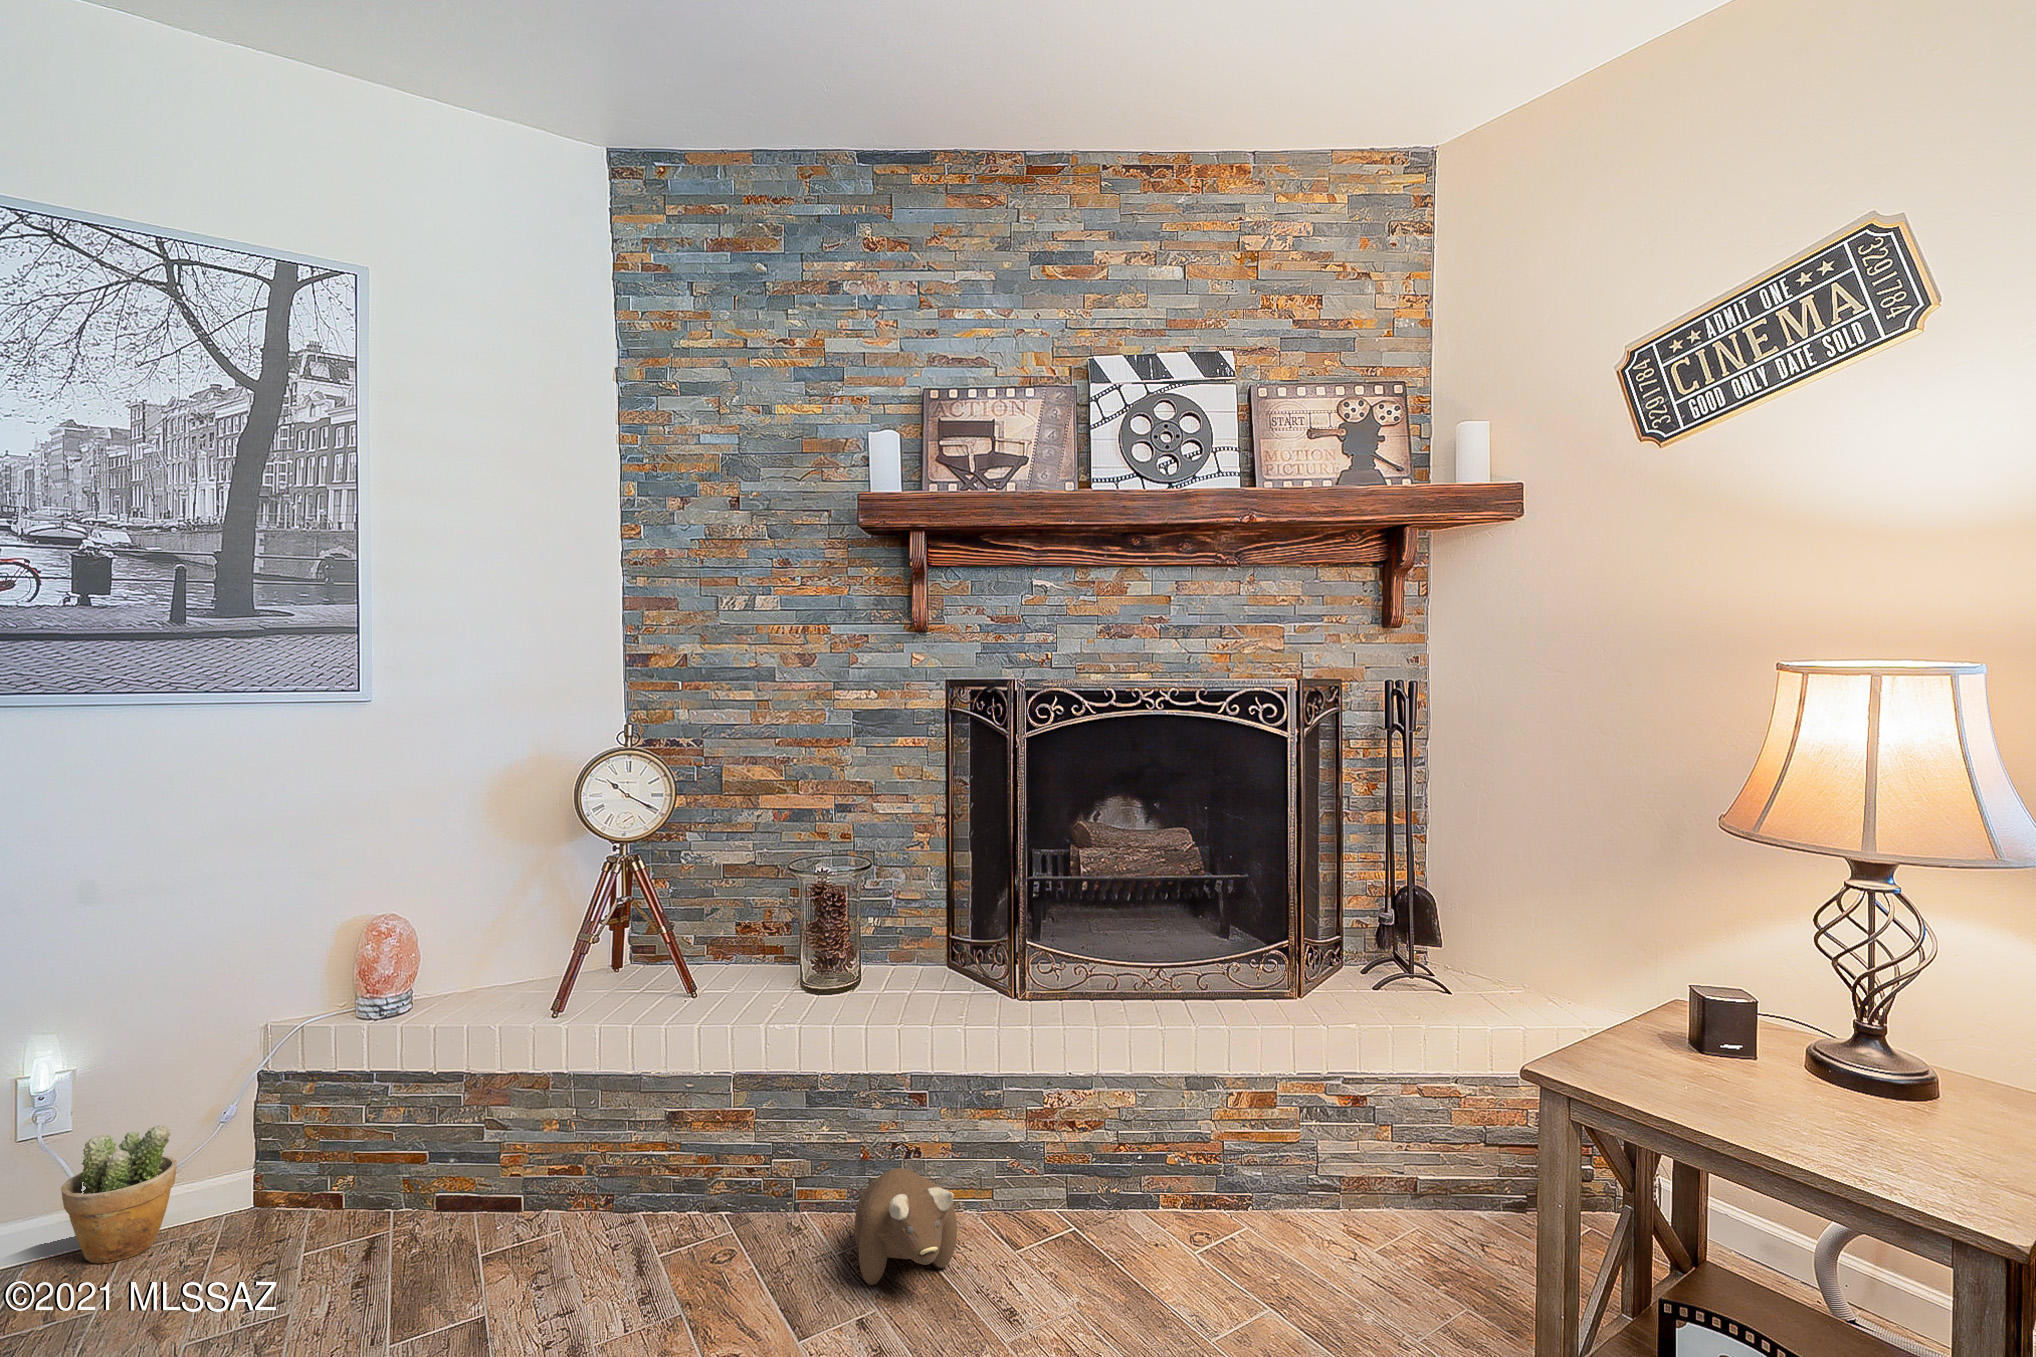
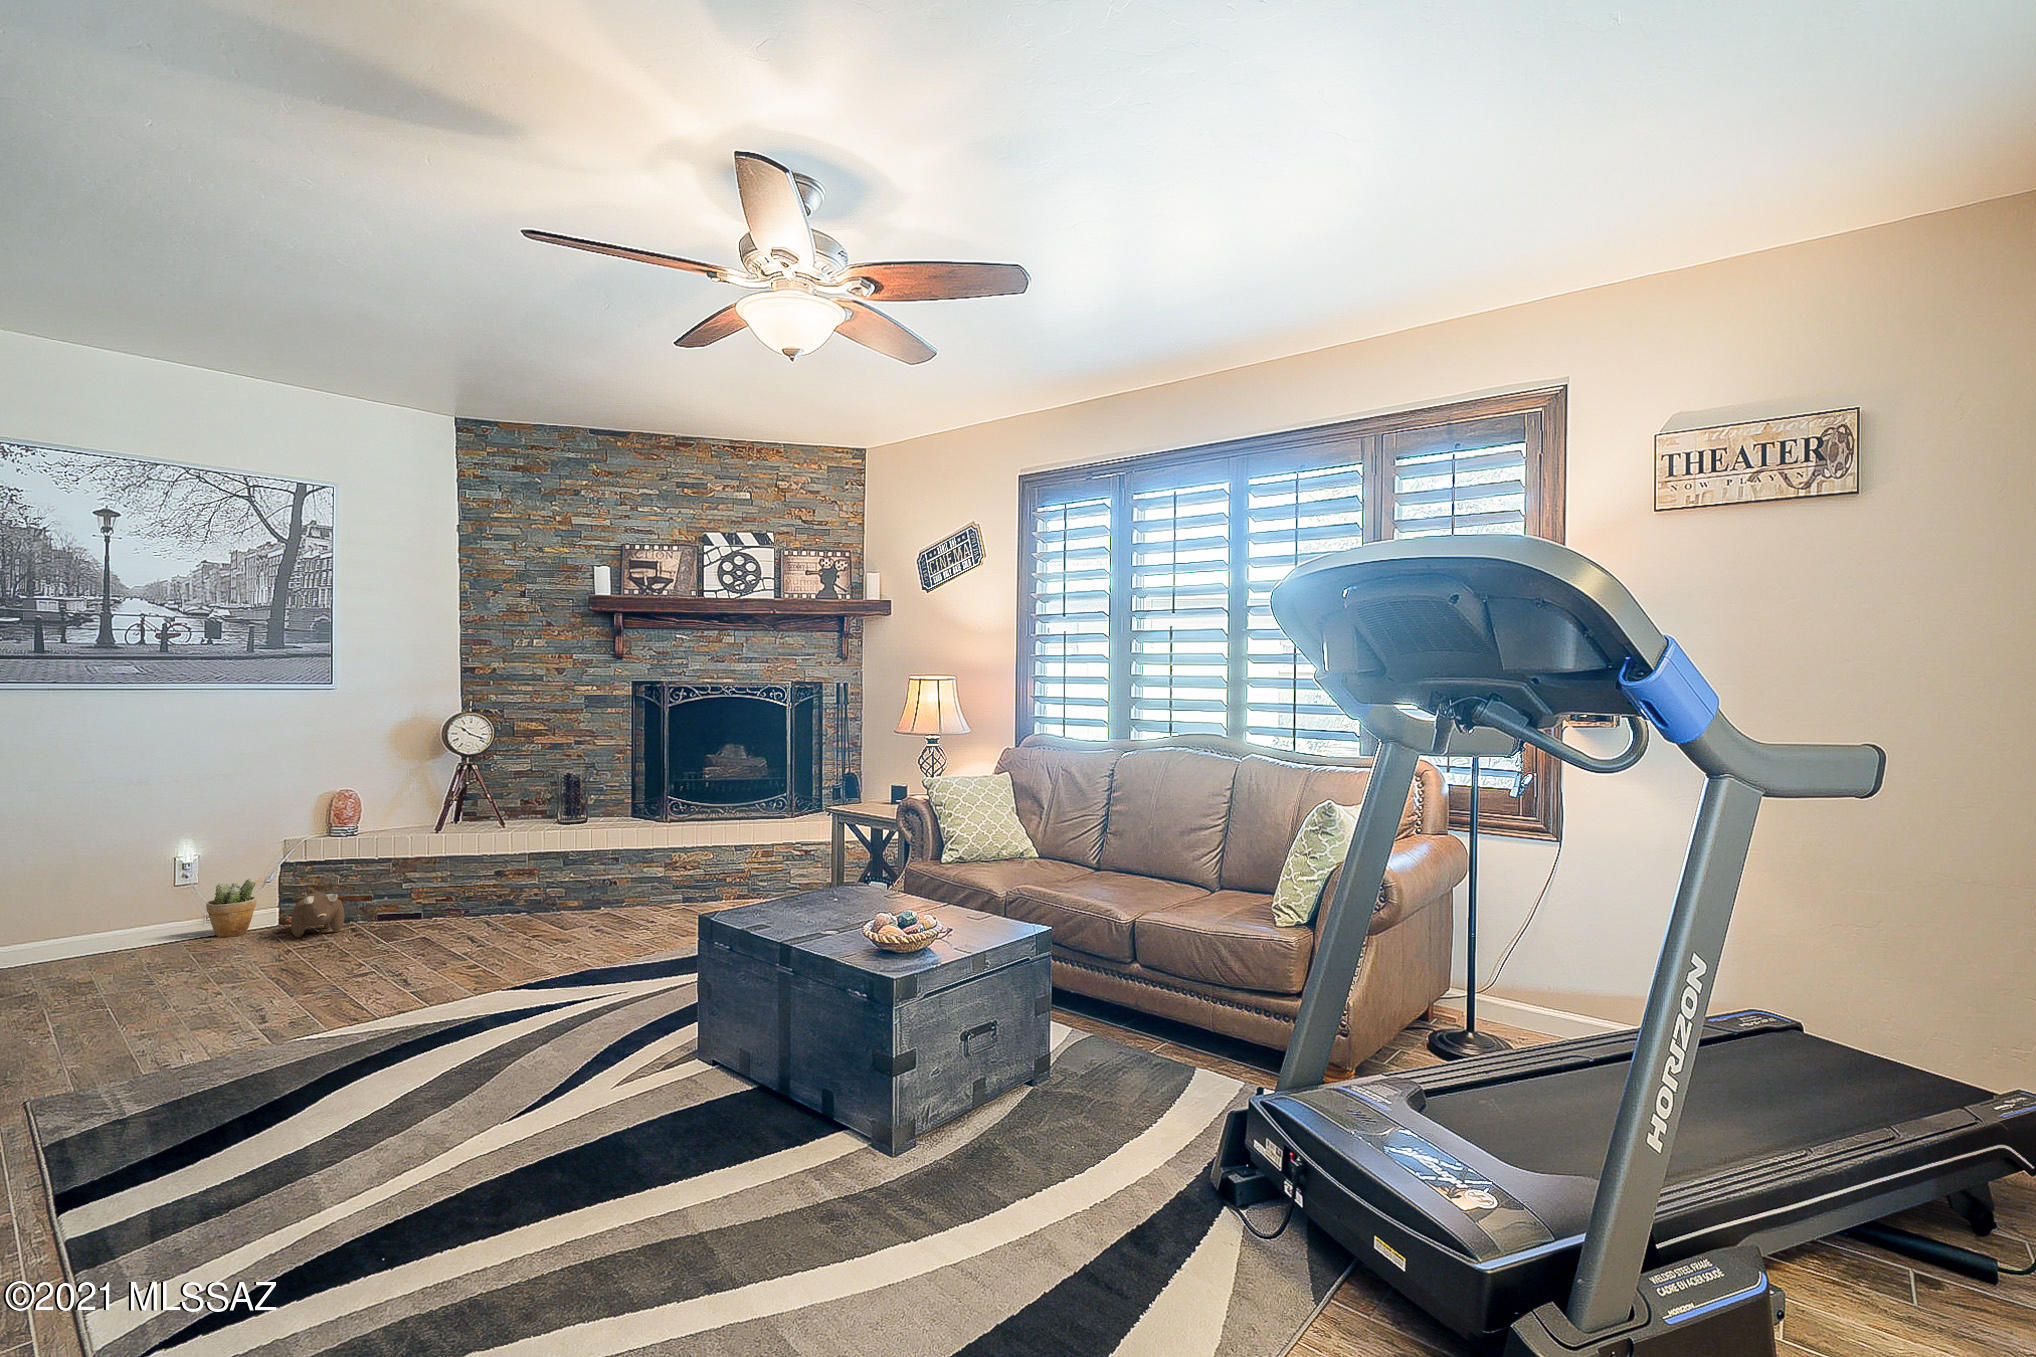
plush toy: present [854,1168,957,1285] -> present [291,892,344,937]

